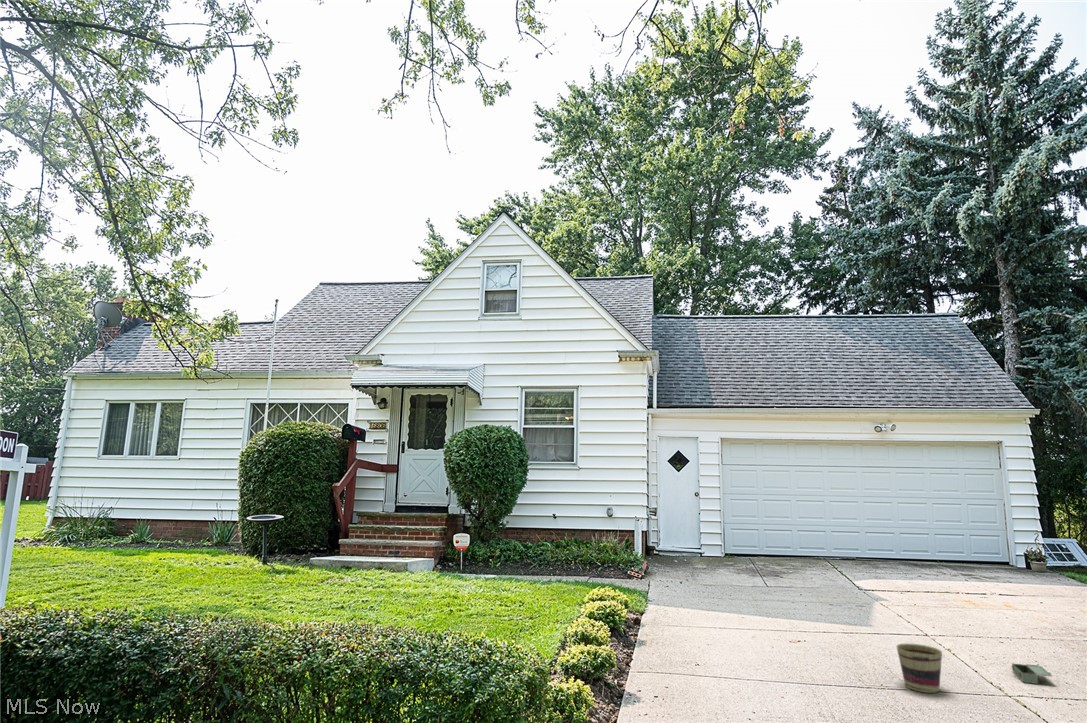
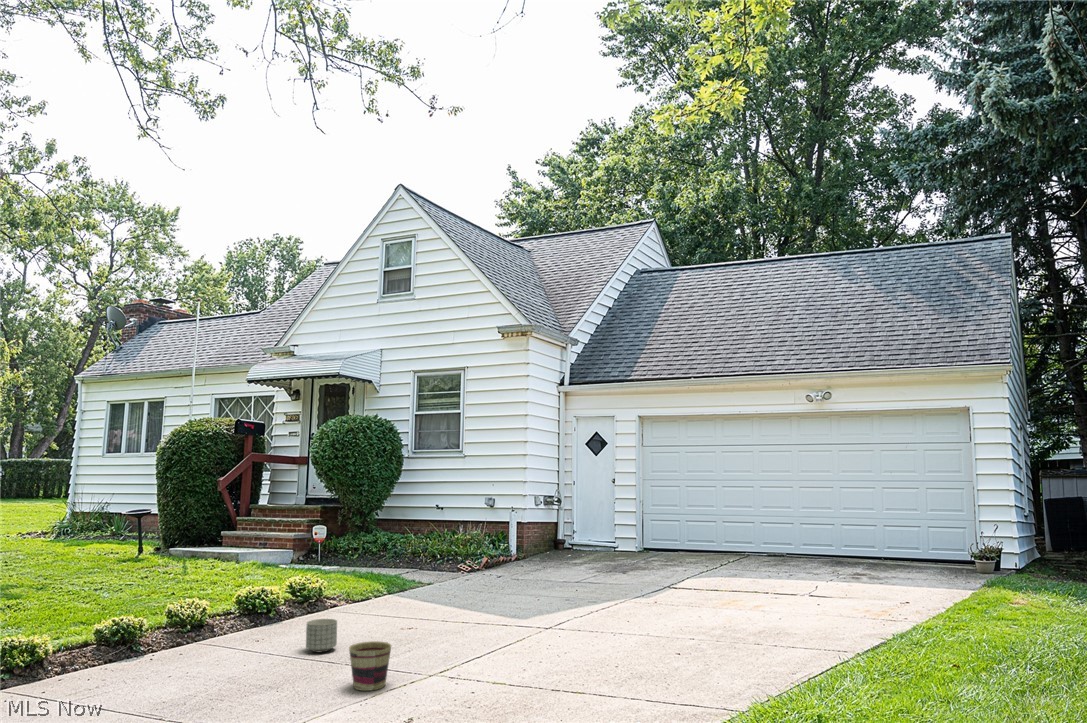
planter: none [750,625,781,659] -> present [306,619,337,653]
toolbox: present [1012,663,1052,684] -> none [487,674,532,695]

